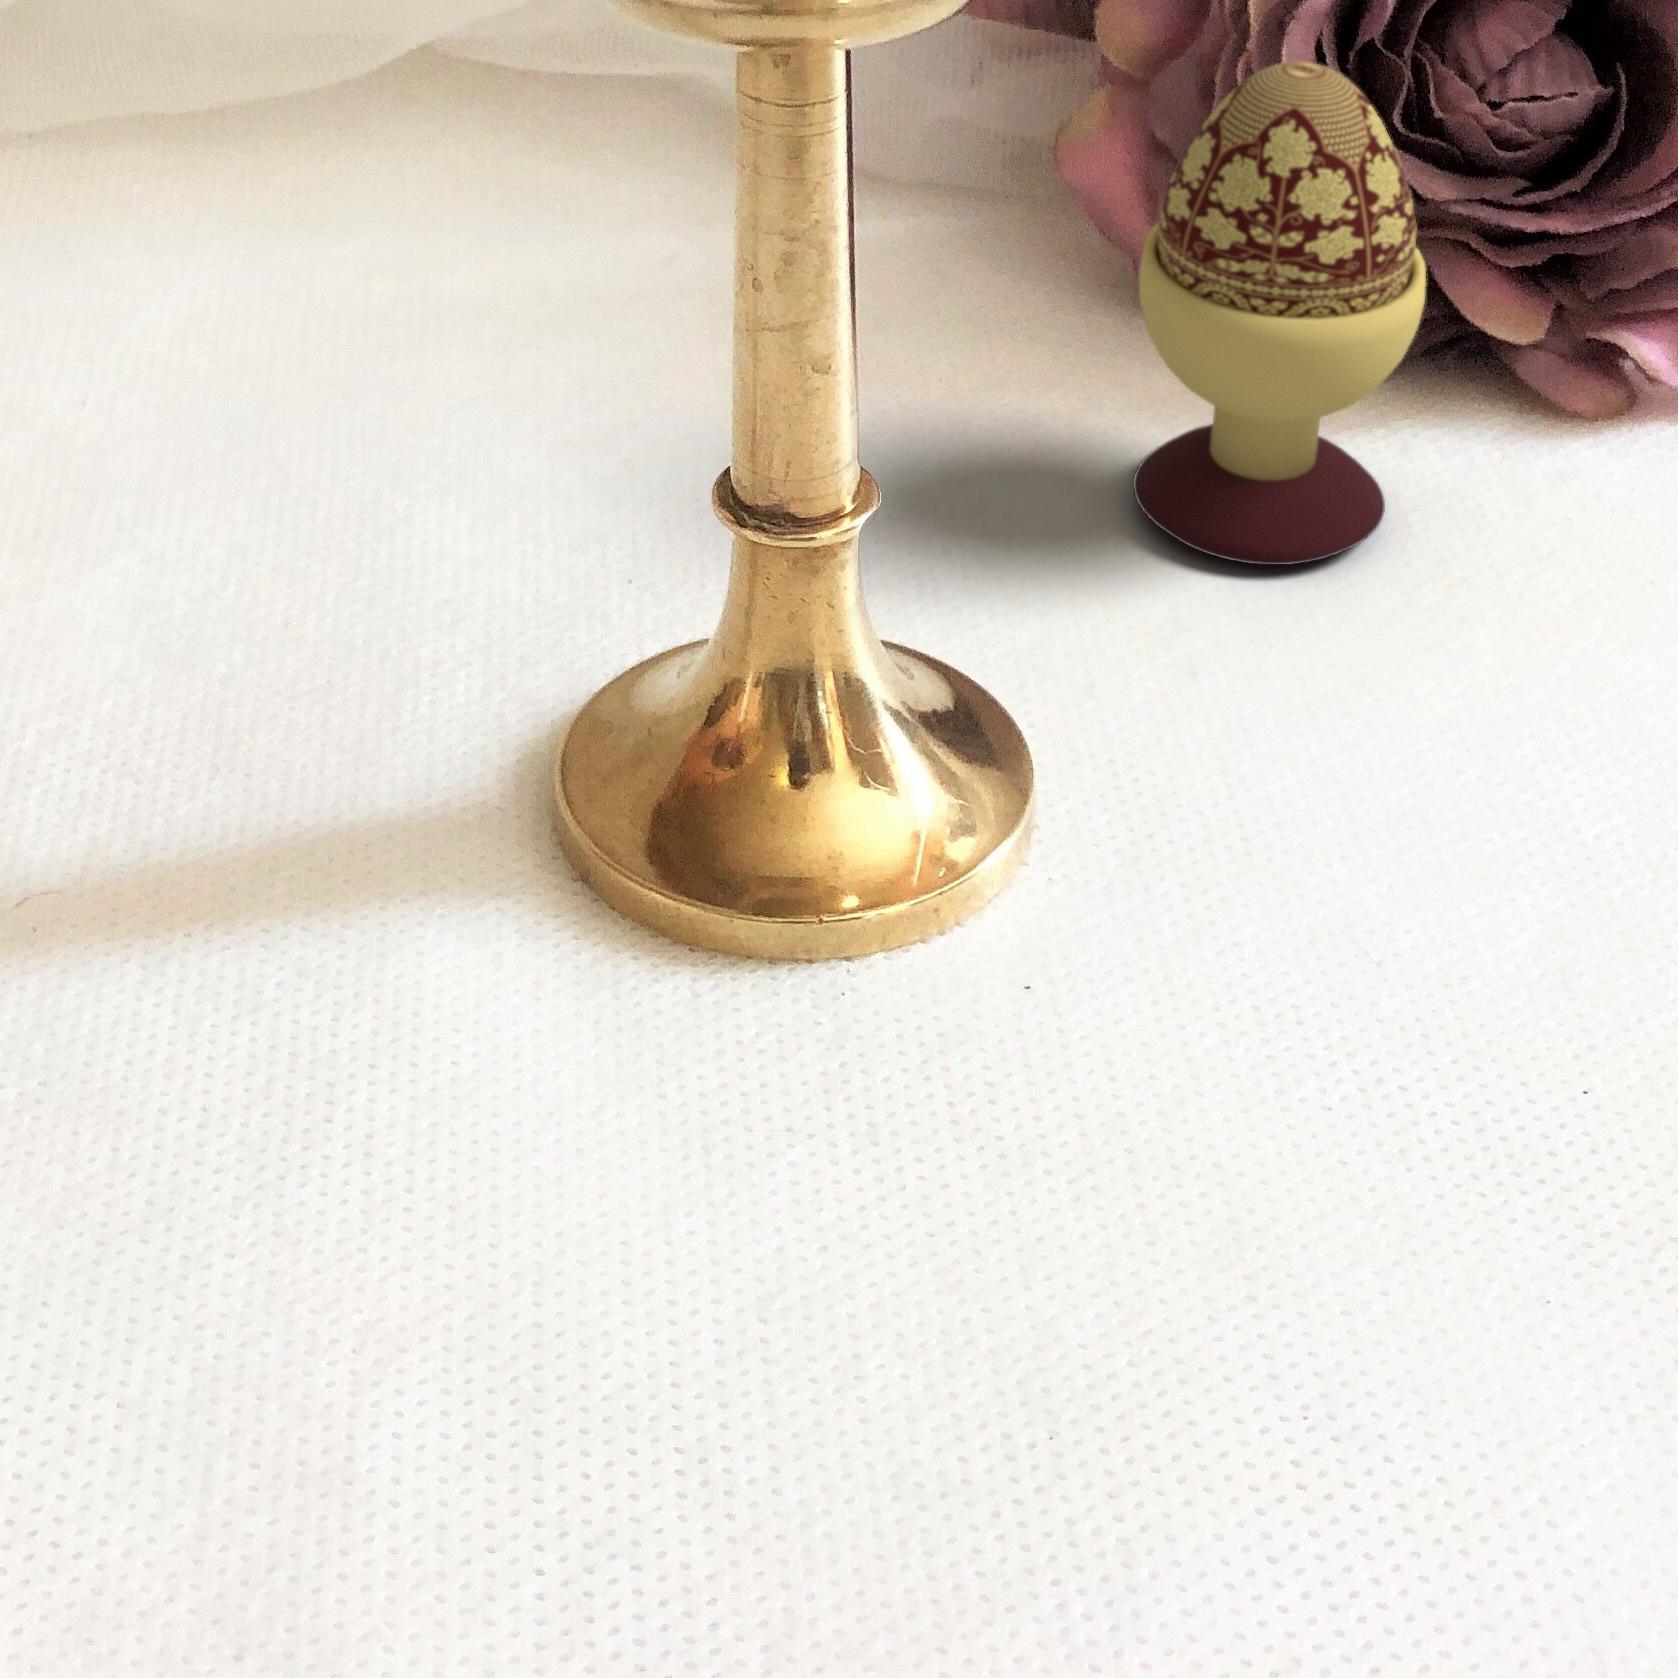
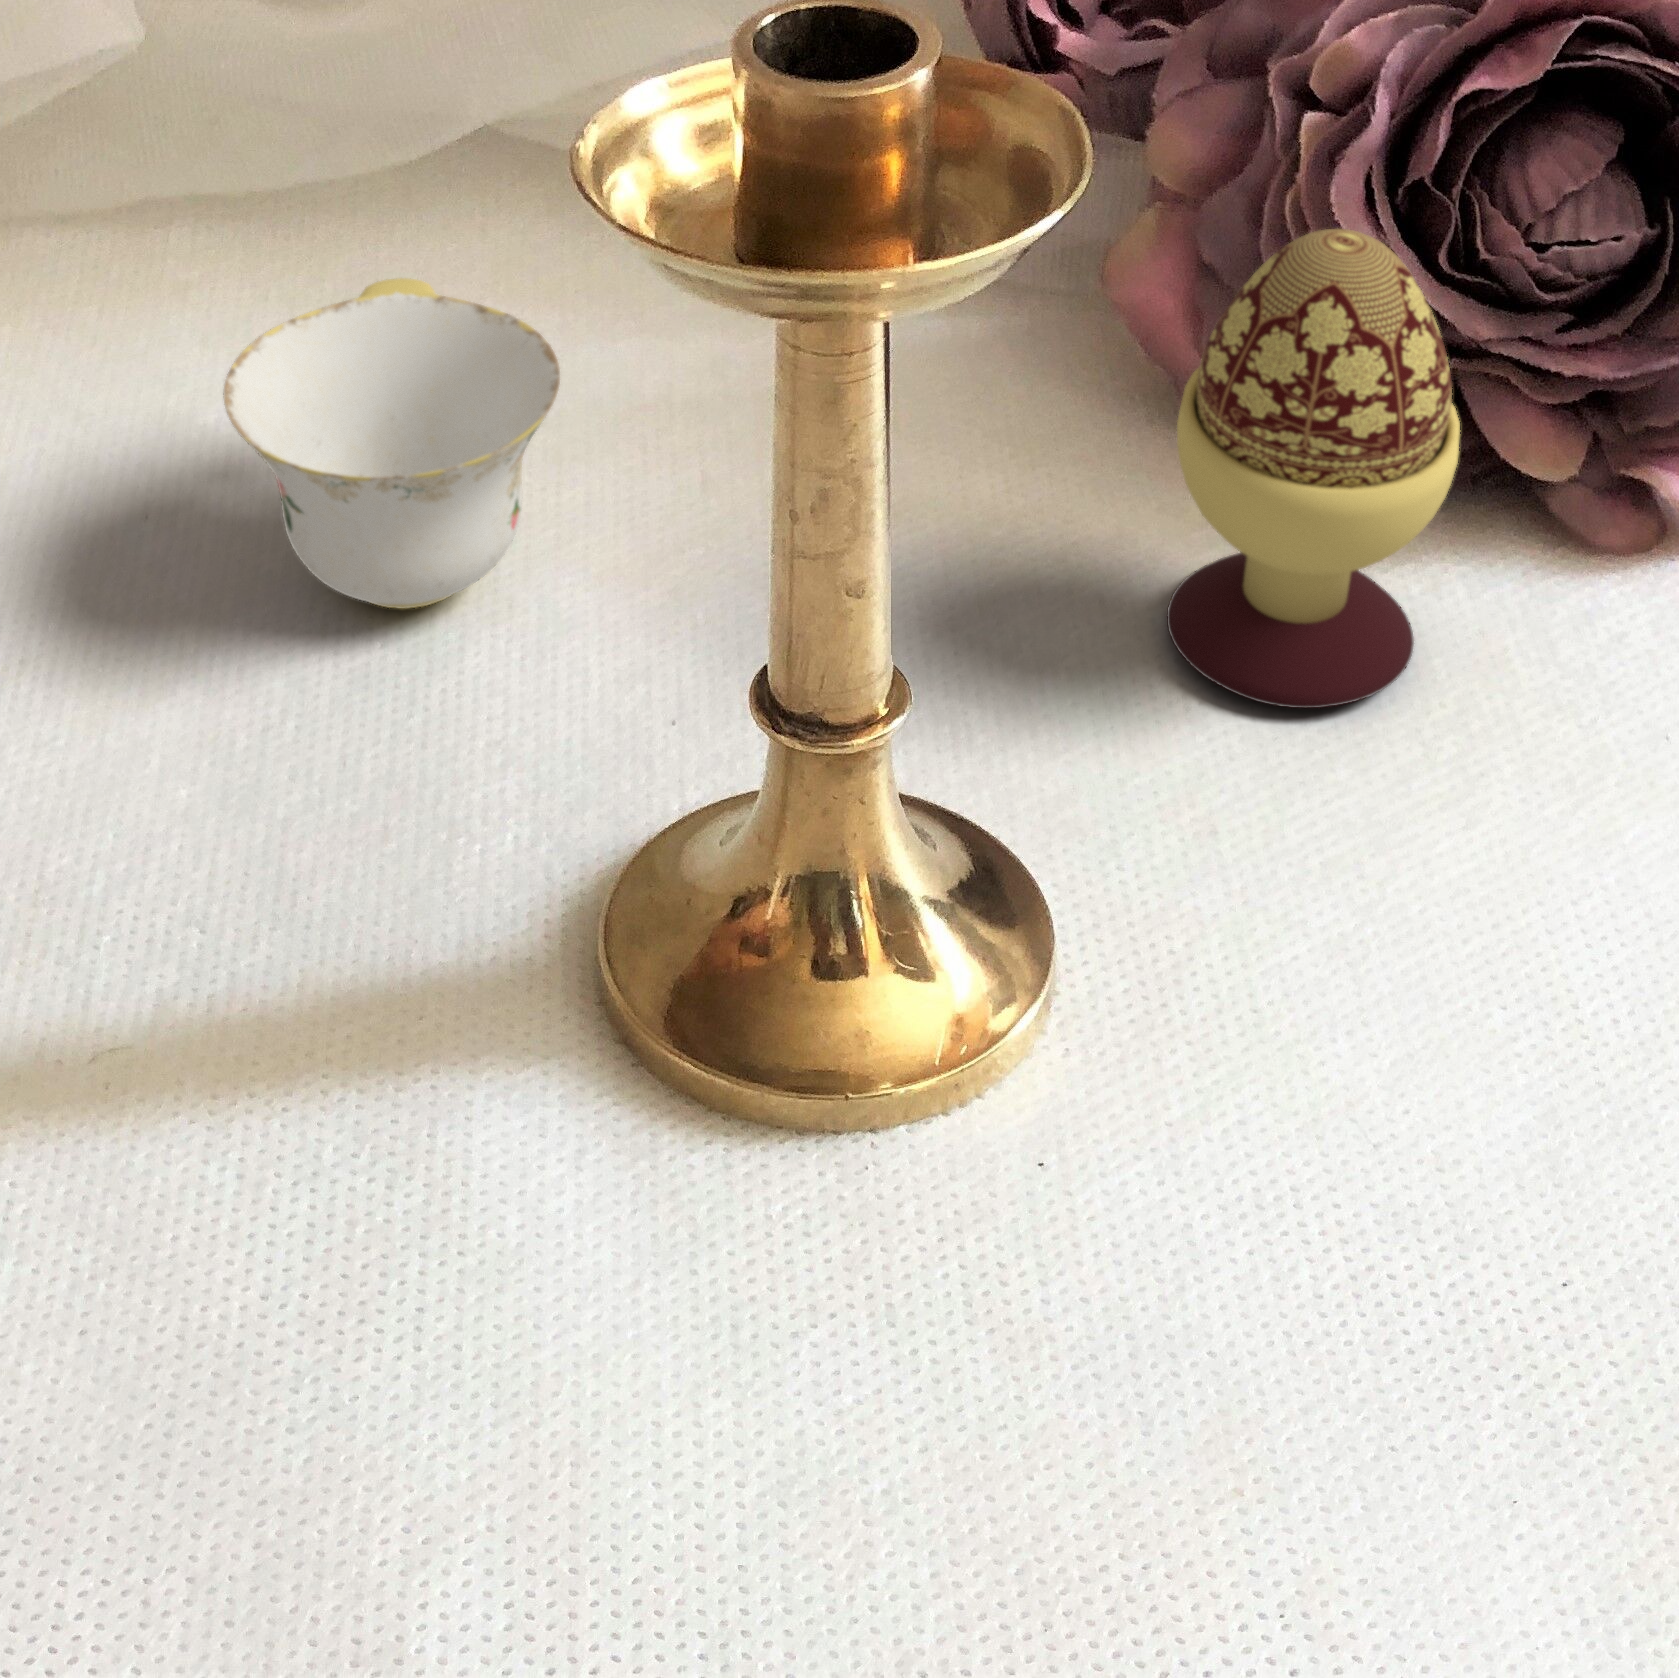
teacup: none [167,173,511,495] -> present [223,278,560,609]

